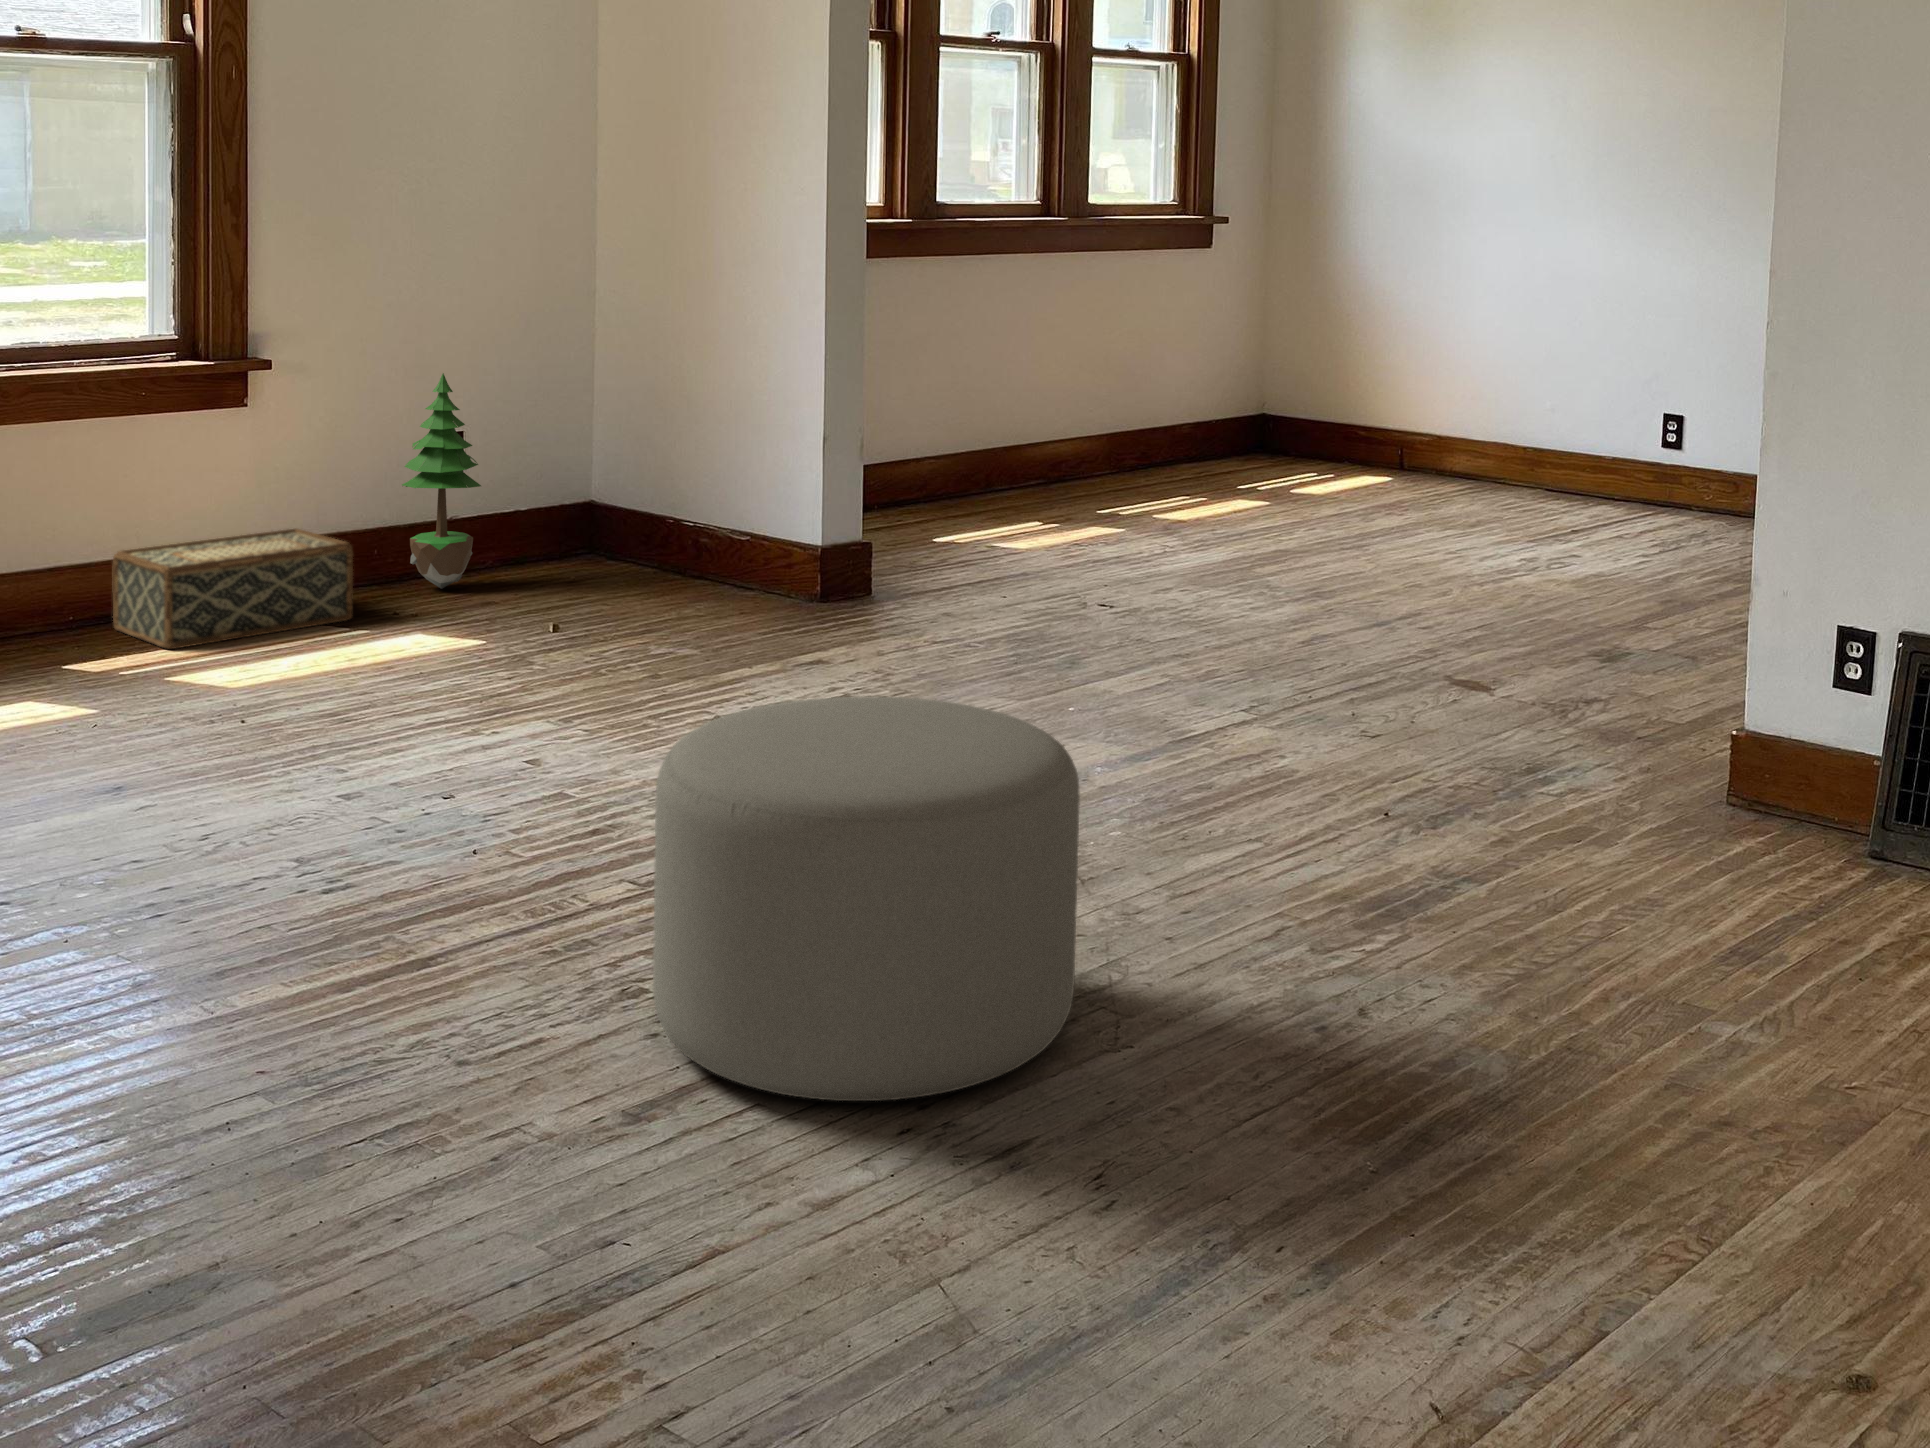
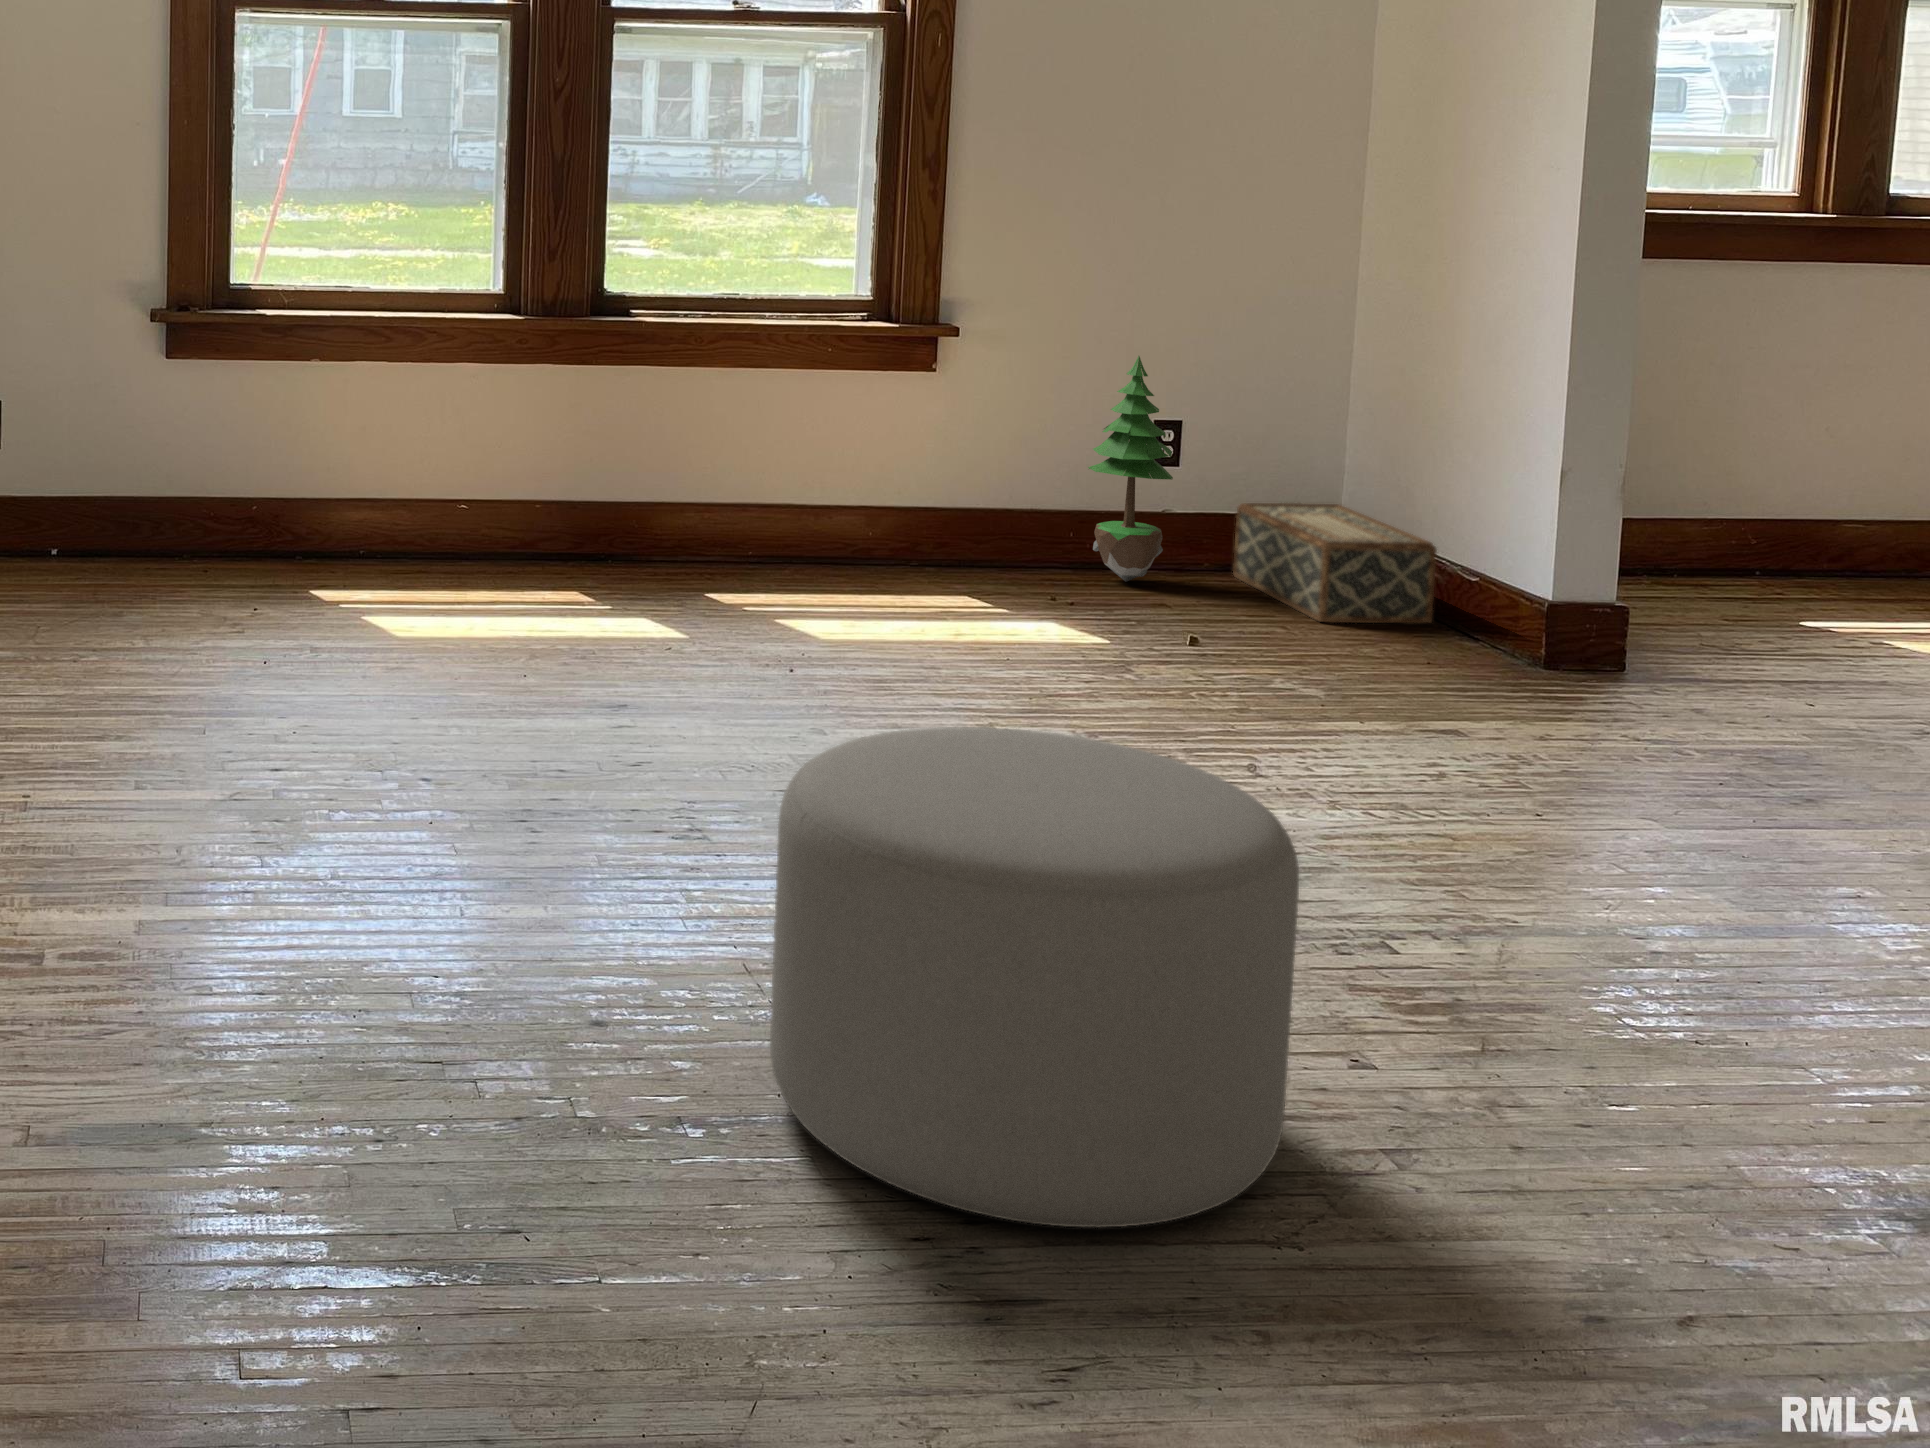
woven basket: present [113,529,353,649] -> present [1233,503,1437,623]

